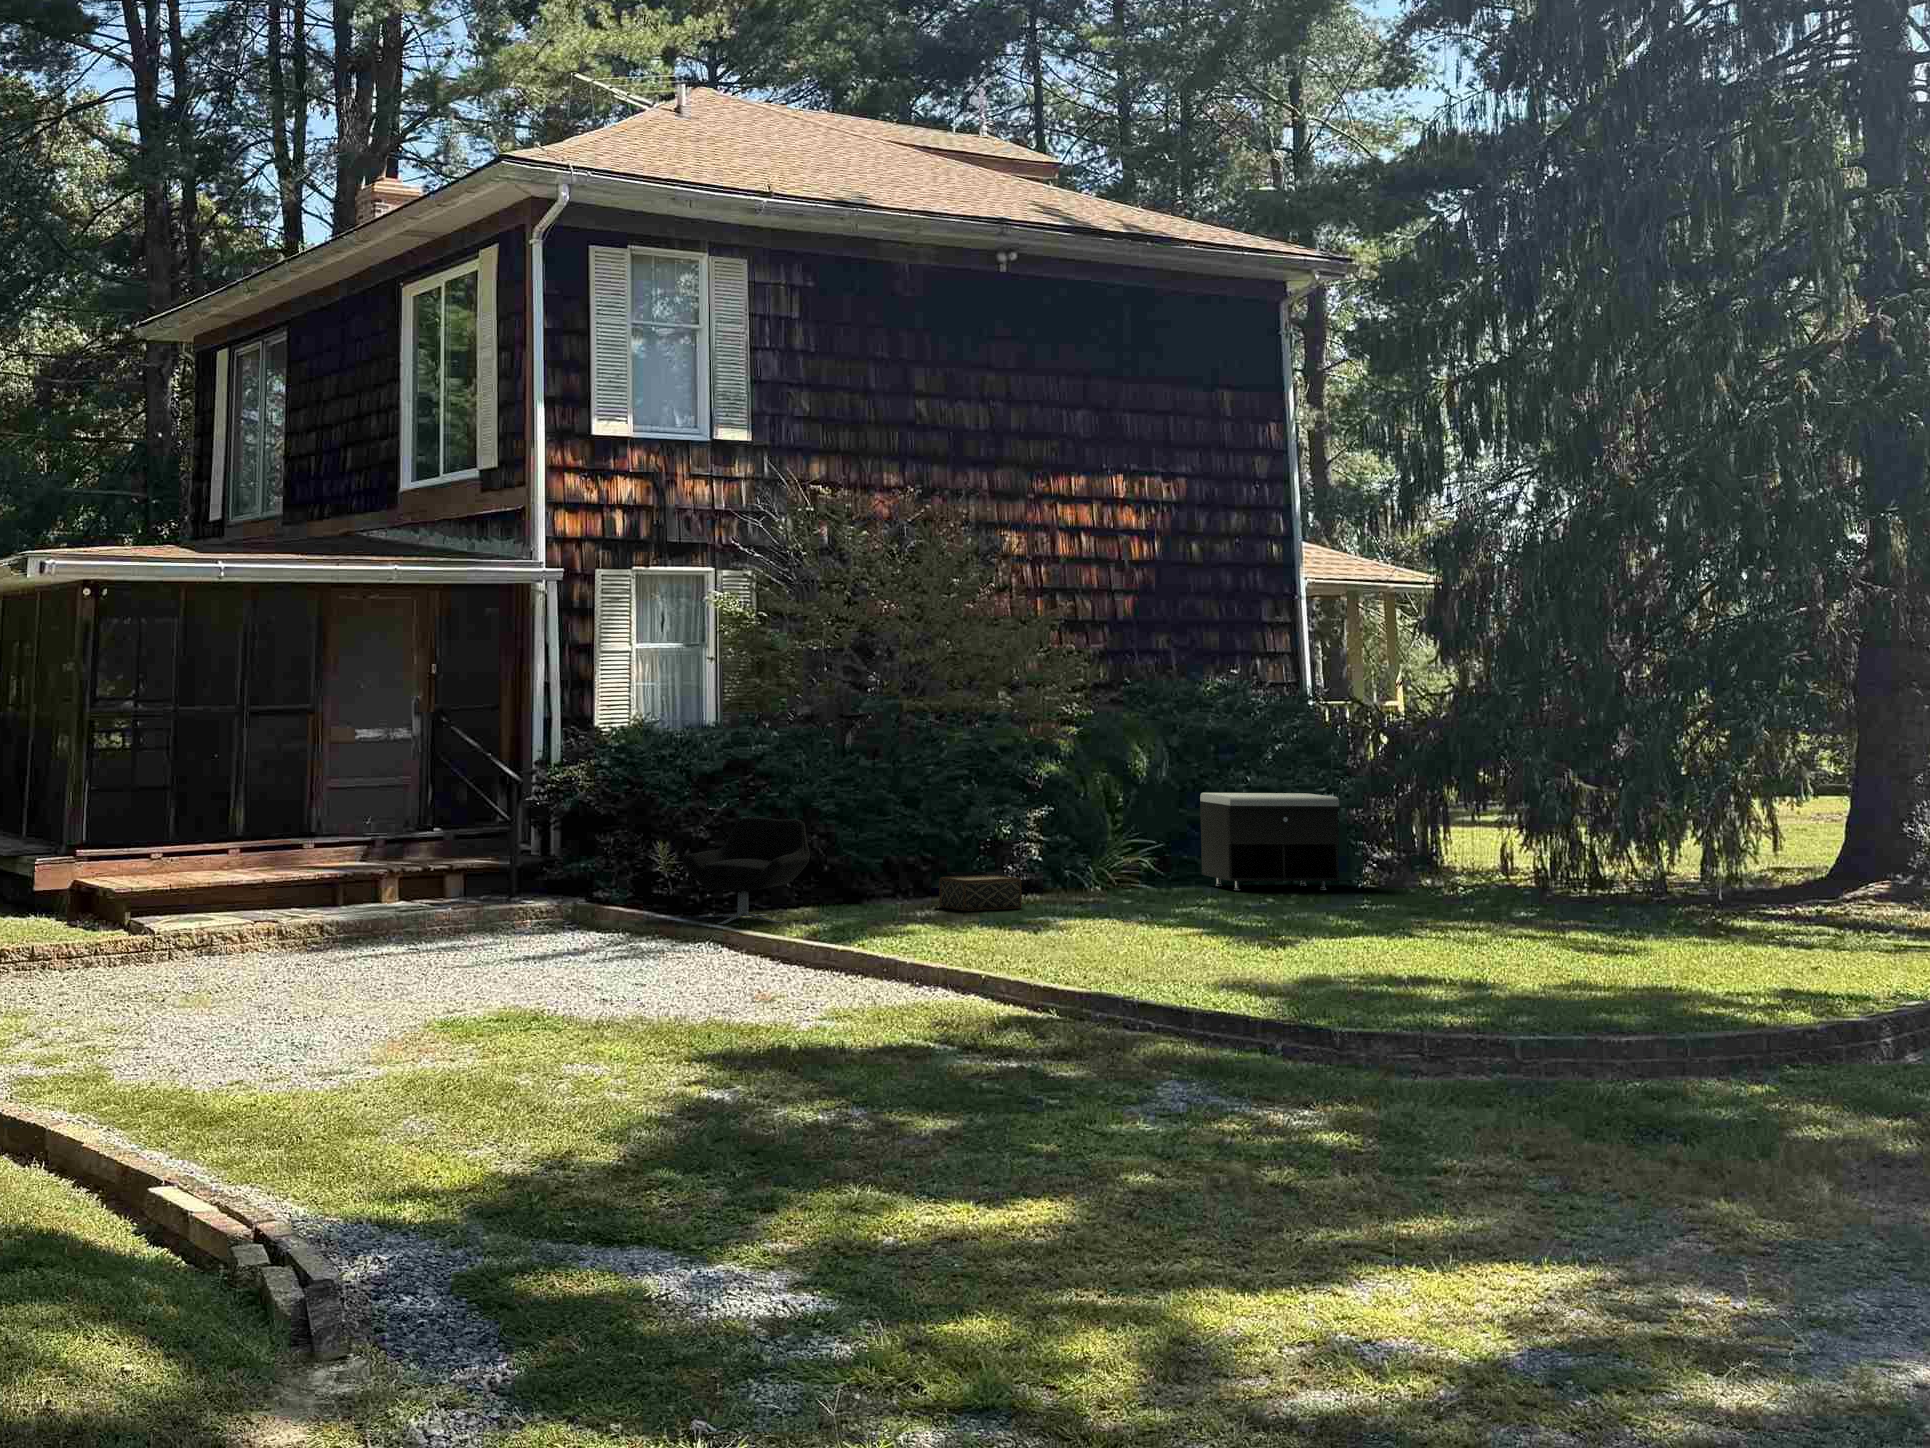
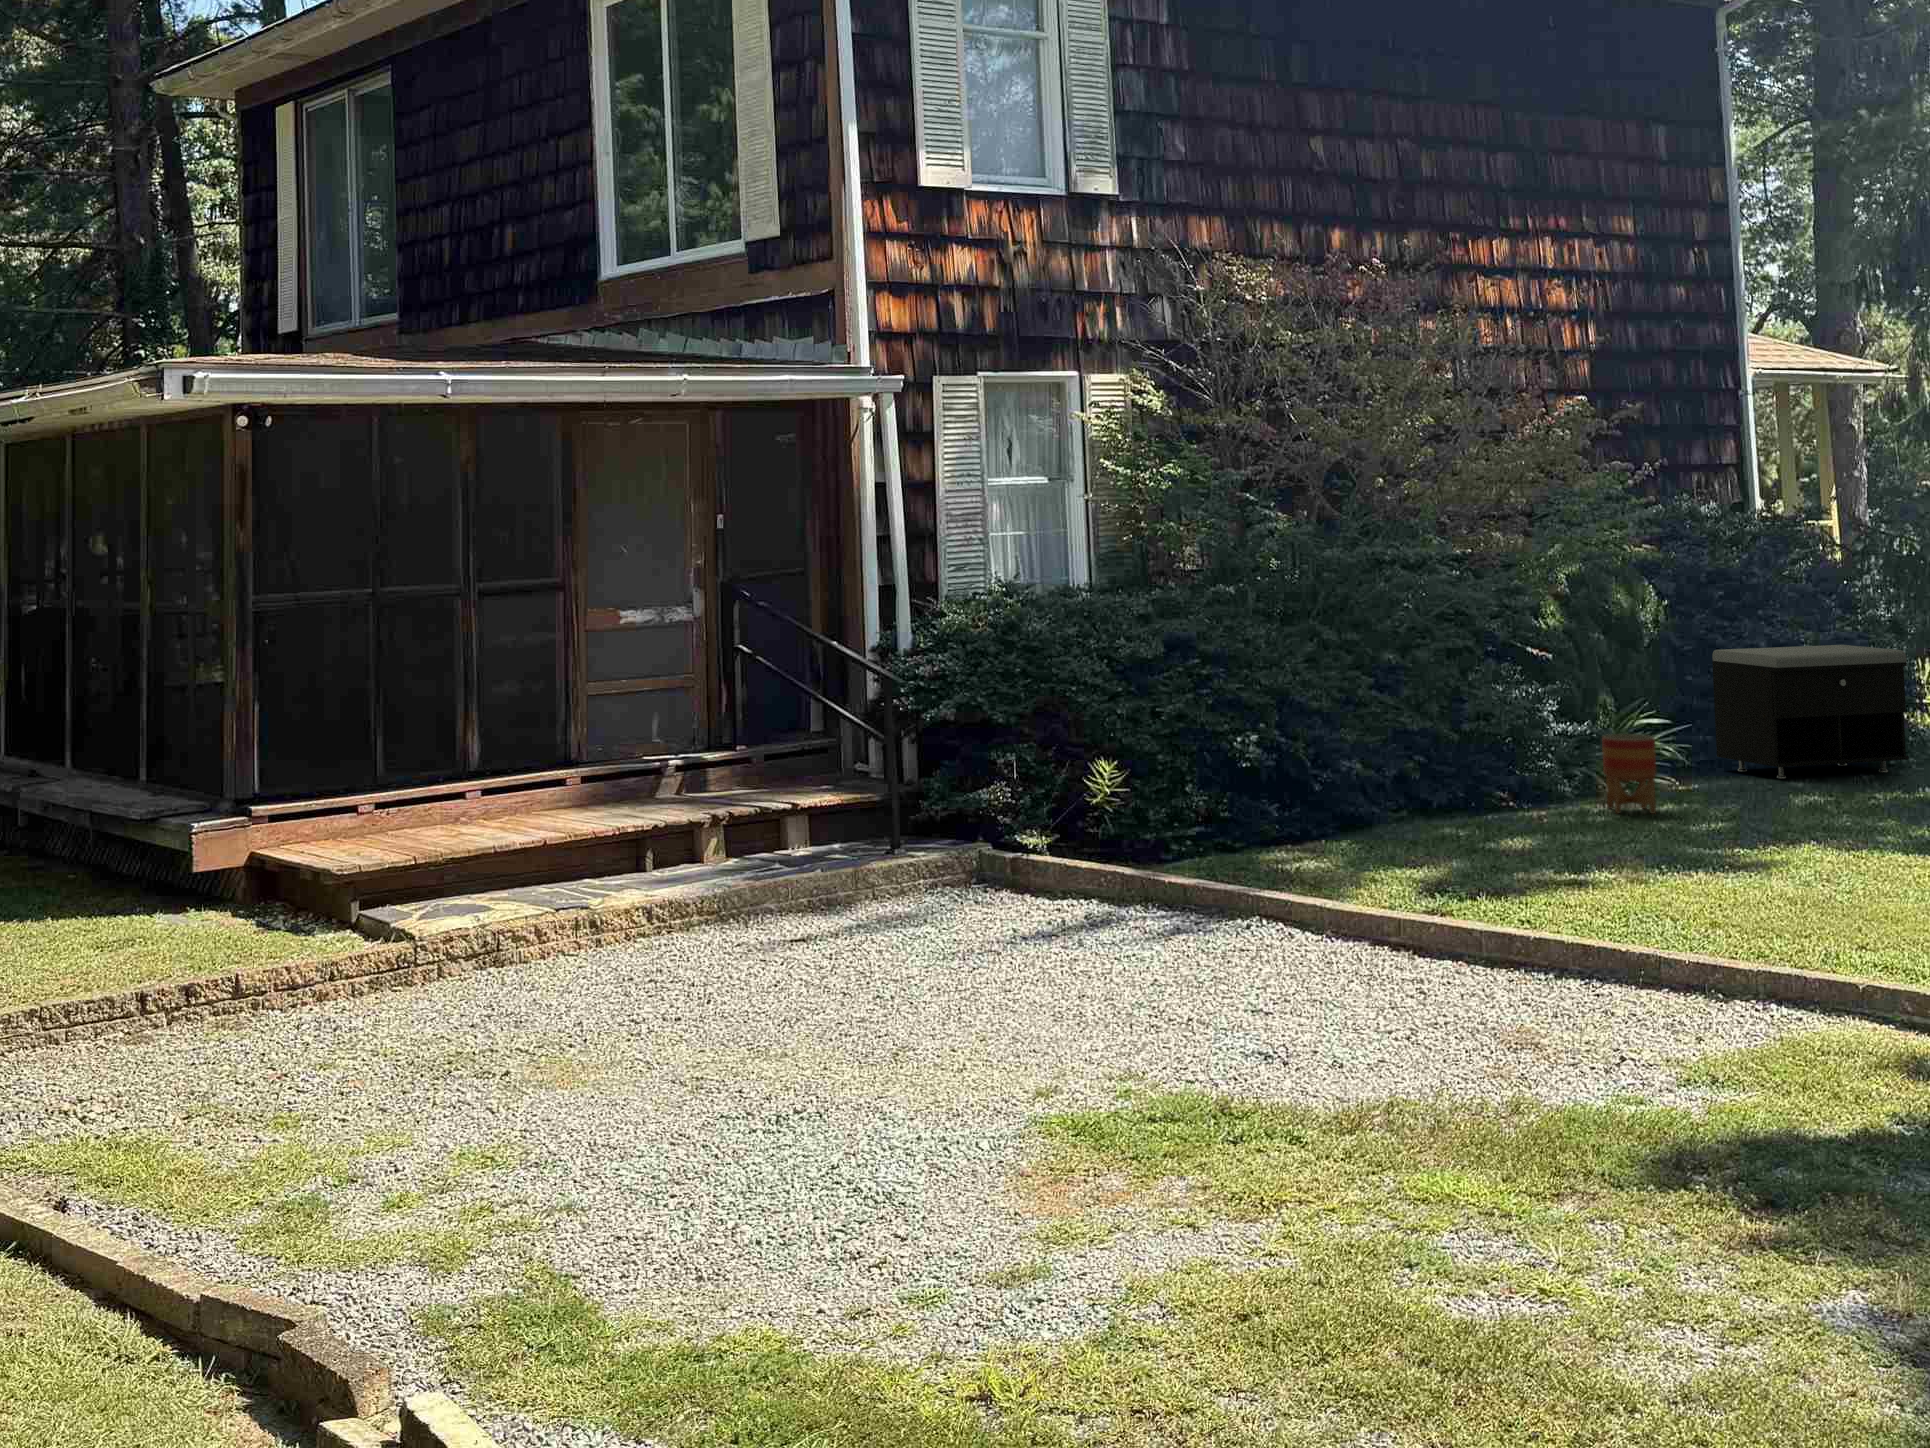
lounge chair: present [682,817,810,924] -> none [1155,721,1330,884]
planter: none [1062,846,1099,904] -> present [1602,734,1656,814]
woven basket: present [939,875,1022,911] -> none [1467,781,1579,838]

